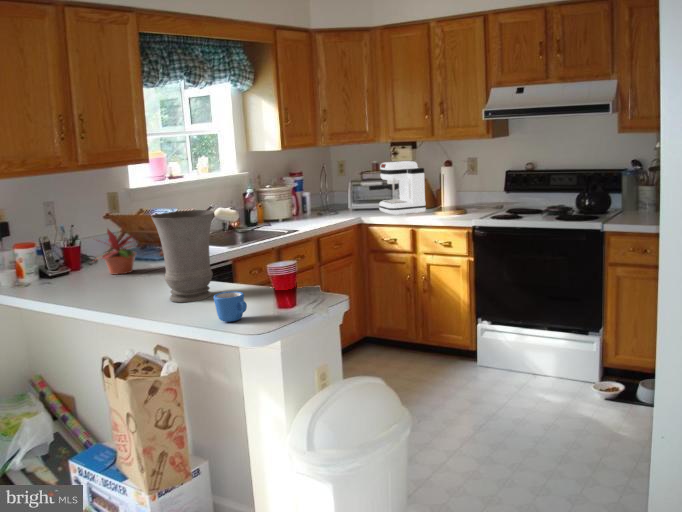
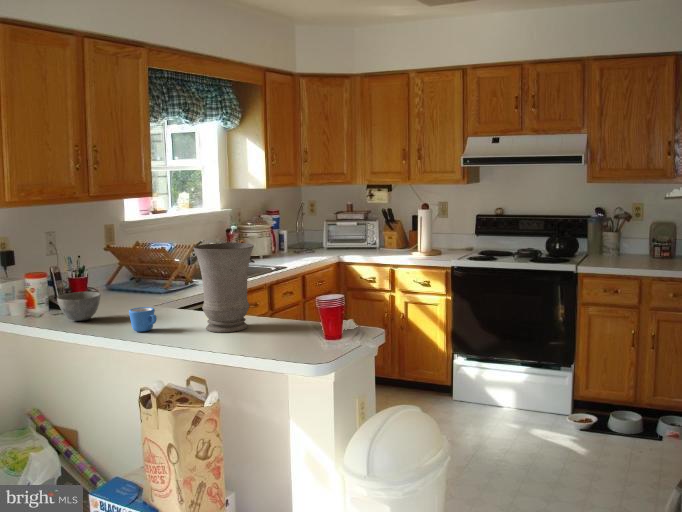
coffee maker: present [369,161,426,215] -> none [349,203,403,255]
potted plant: present [97,229,136,274] -> none [103,258,159,306]
bowl: none [35,261,79,291] -> present [57,292,100,321]
mug: present [214,291,247,322] -> present [129,307,157,332]

